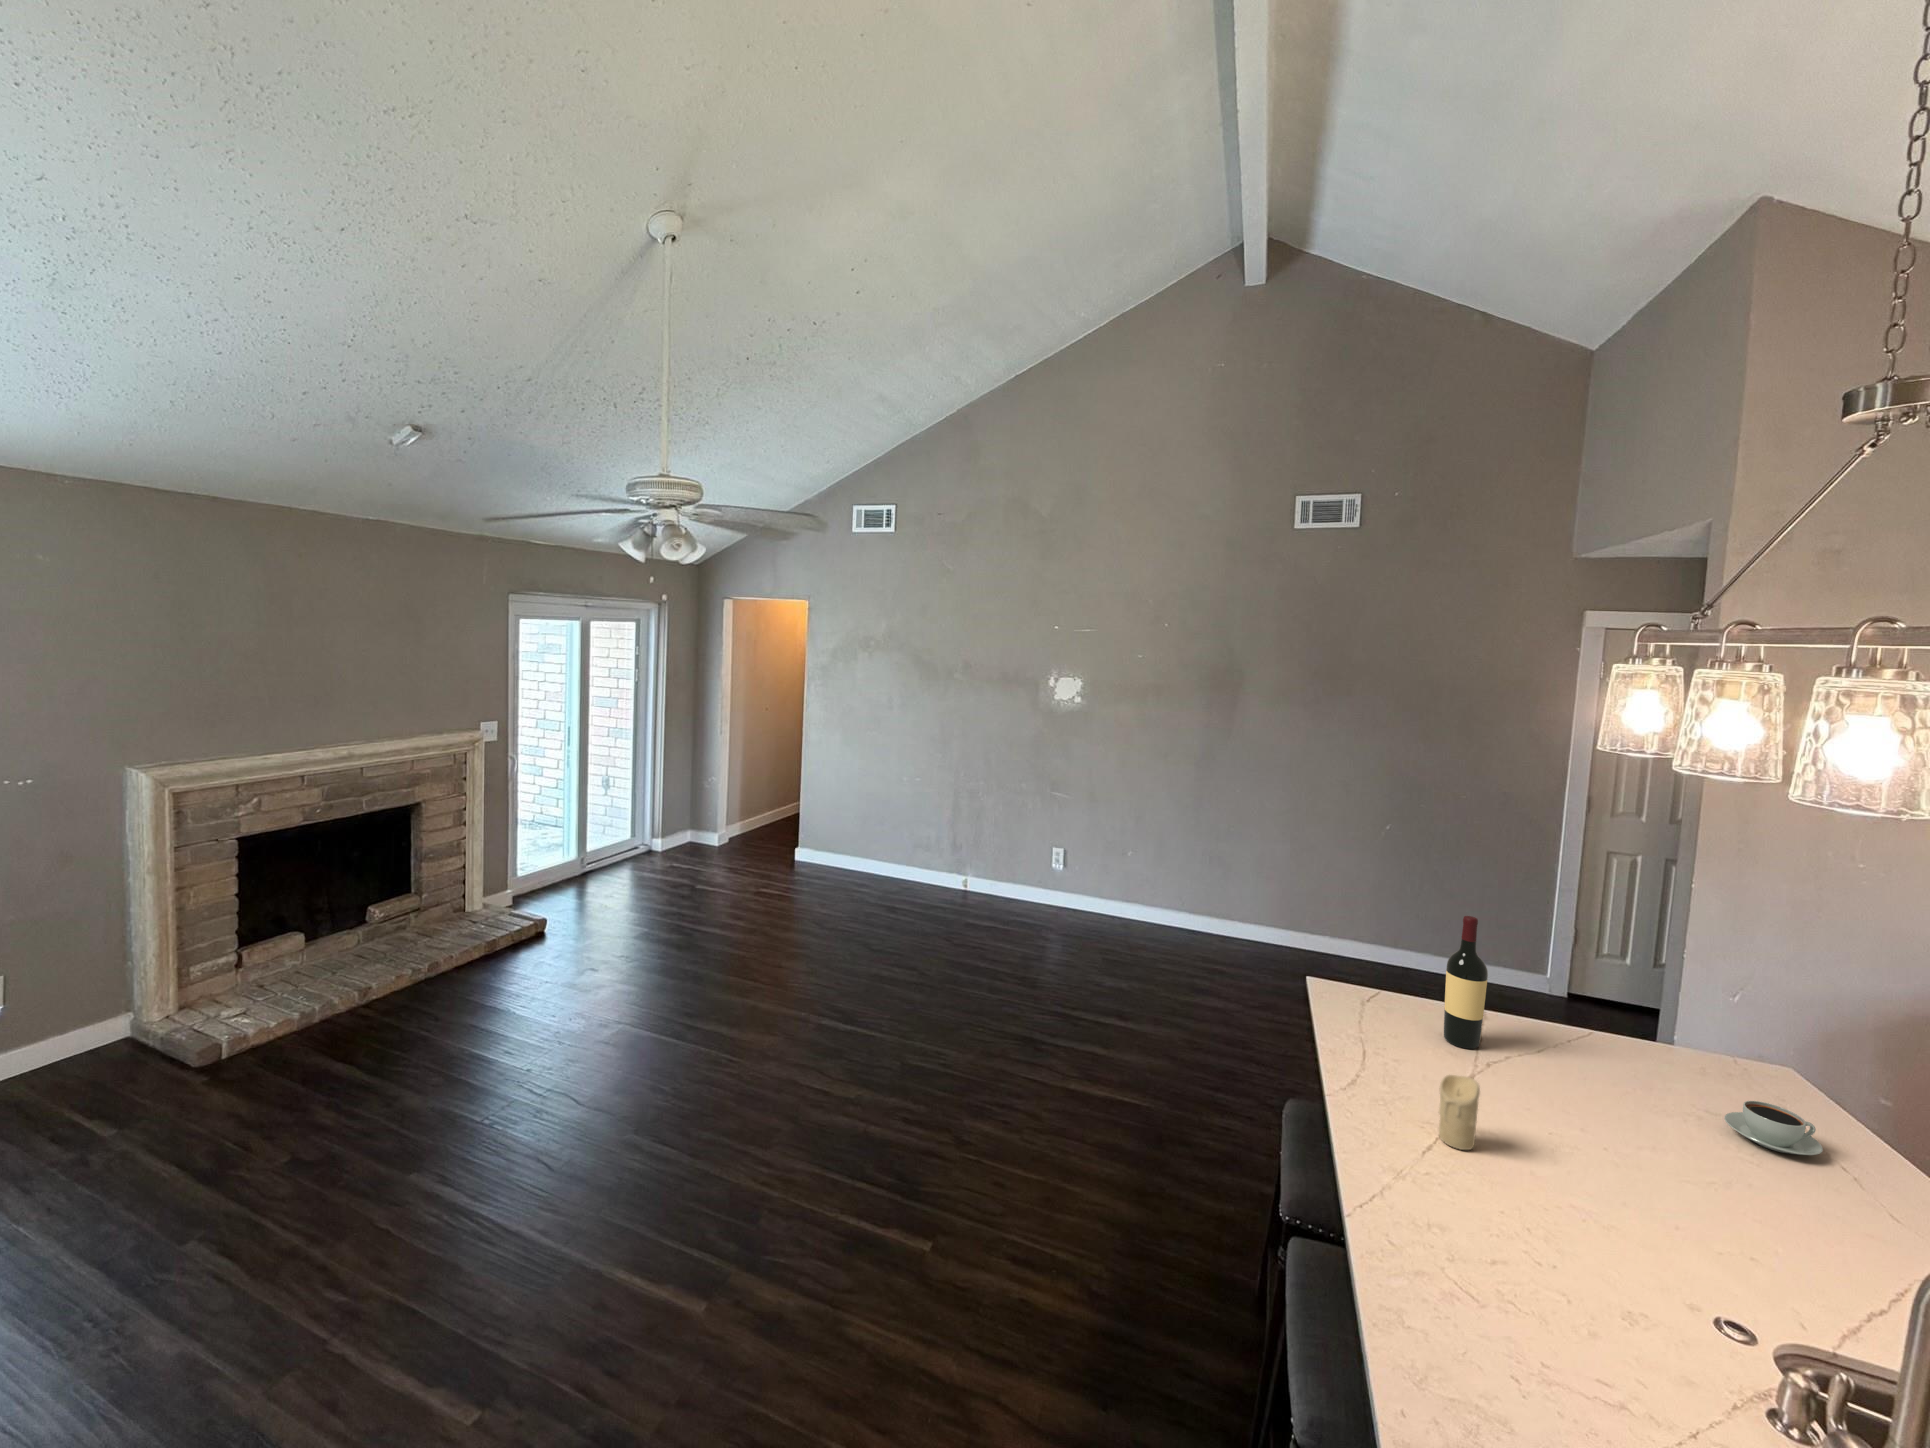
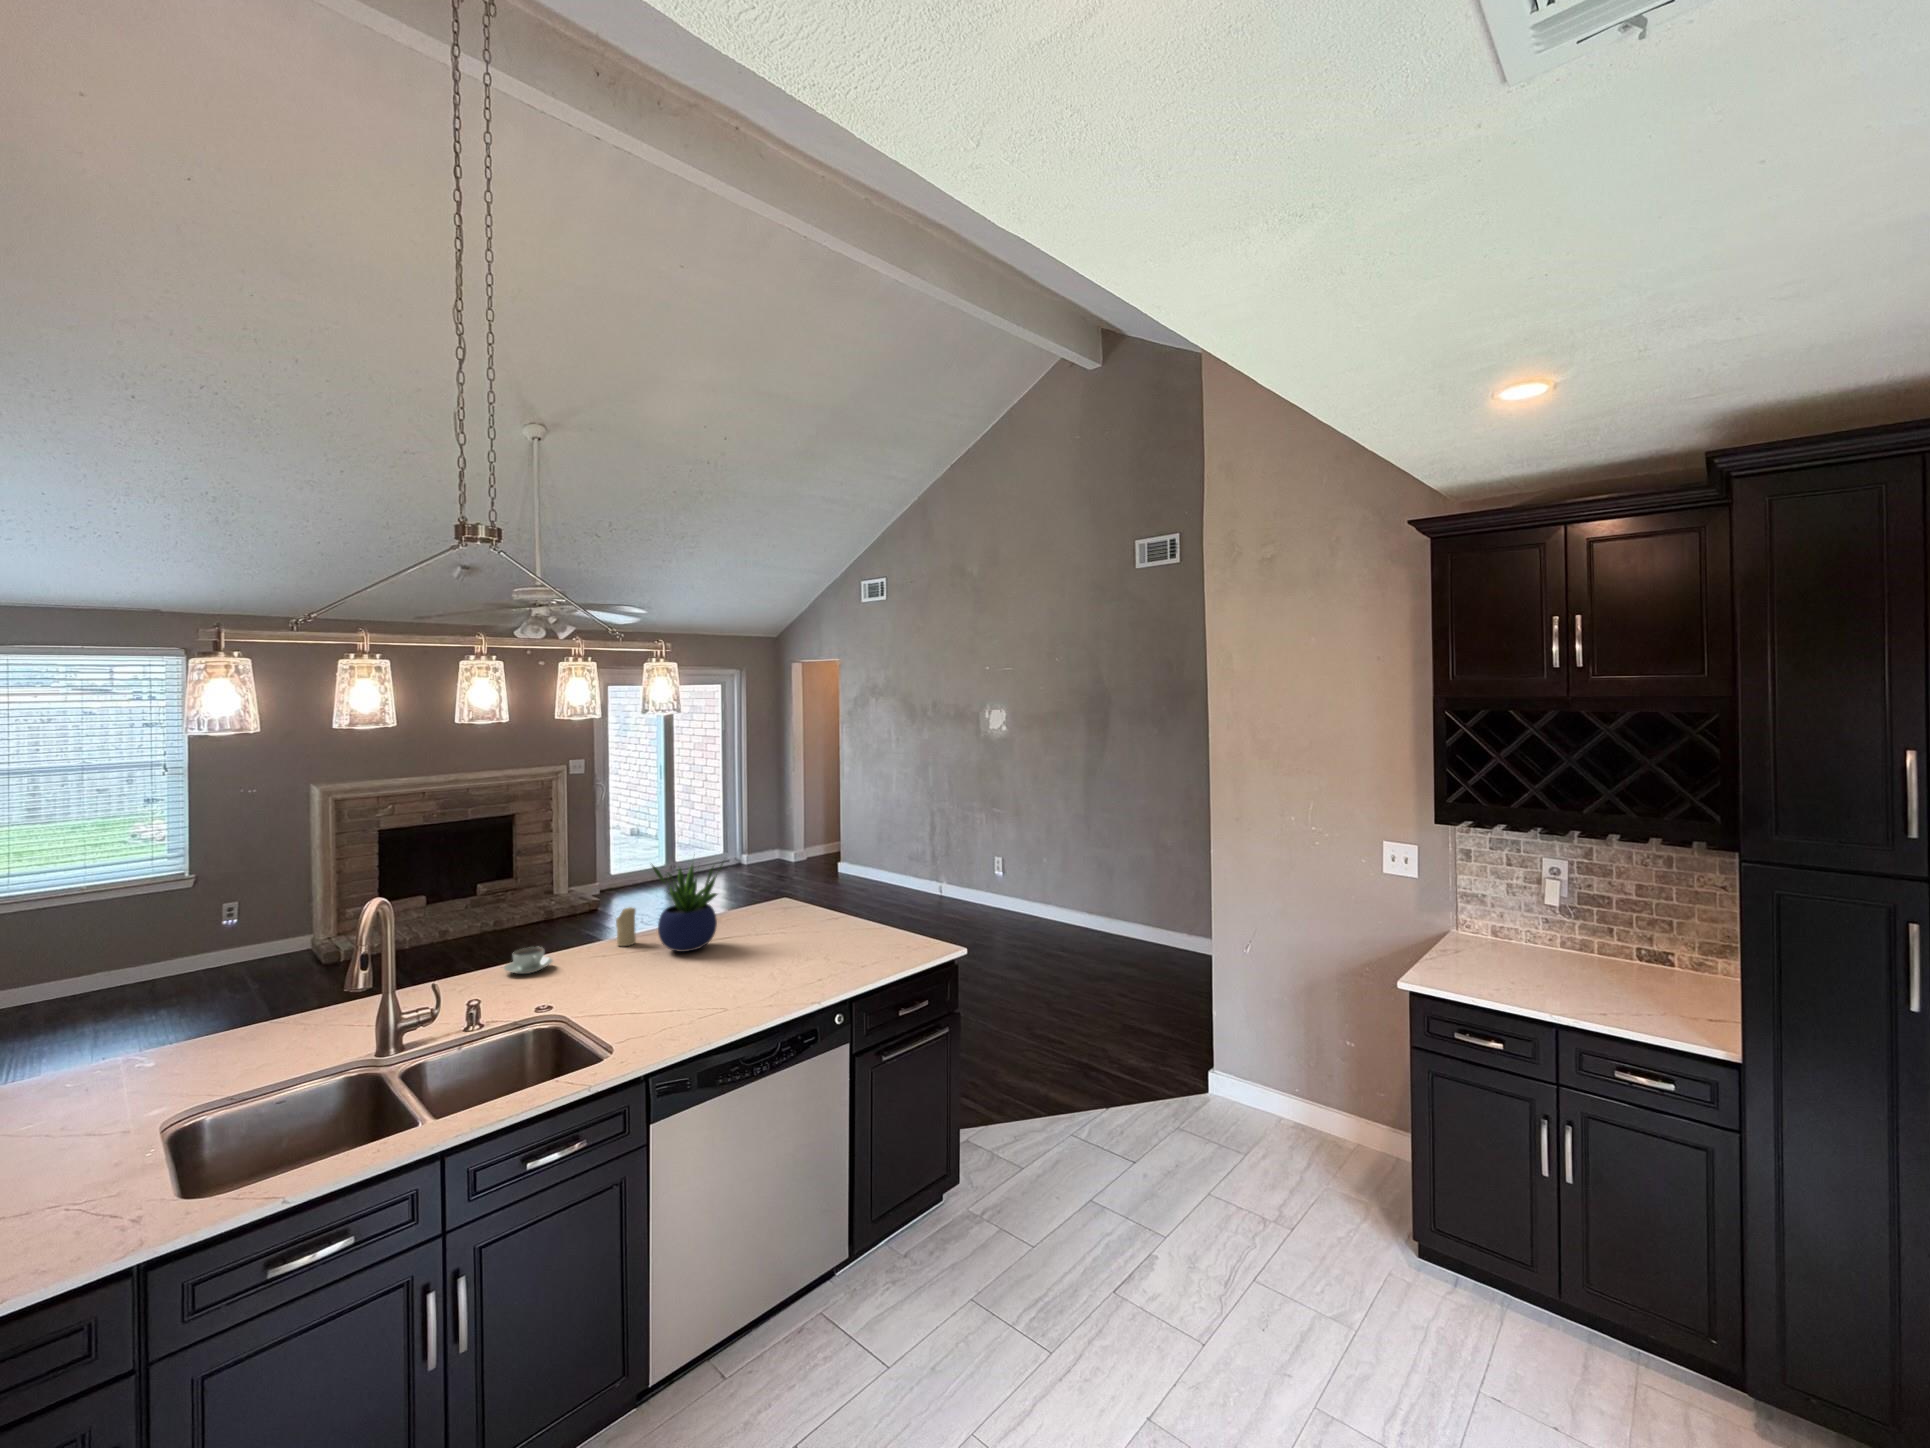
wine bottle: present [1444,916,1488,1049] -> none [756,836,779,921]
potted plant: none [1528,969,1681,1159] -> present [652,863,723,952]
coffee cup: present [1724,1101,1823,1155] -> present [504,947,553,974]

